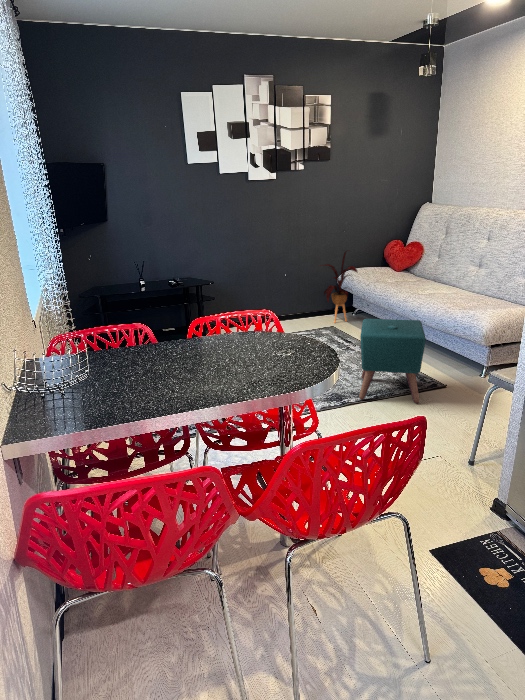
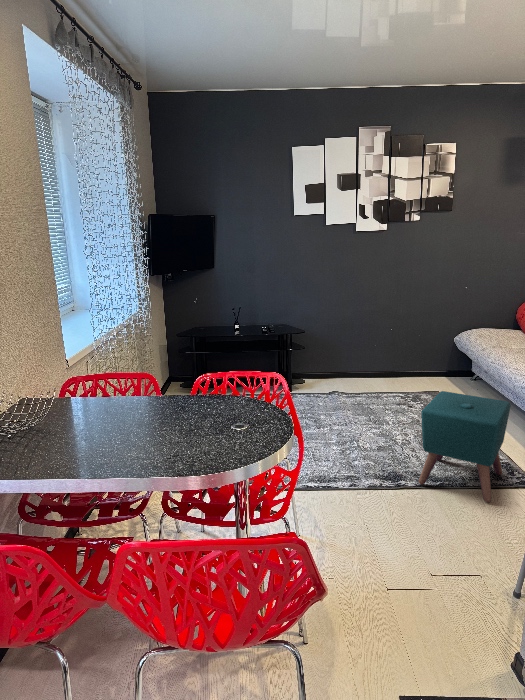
house plant: present [324,251,357,323] -> none [428,309,470,388]

